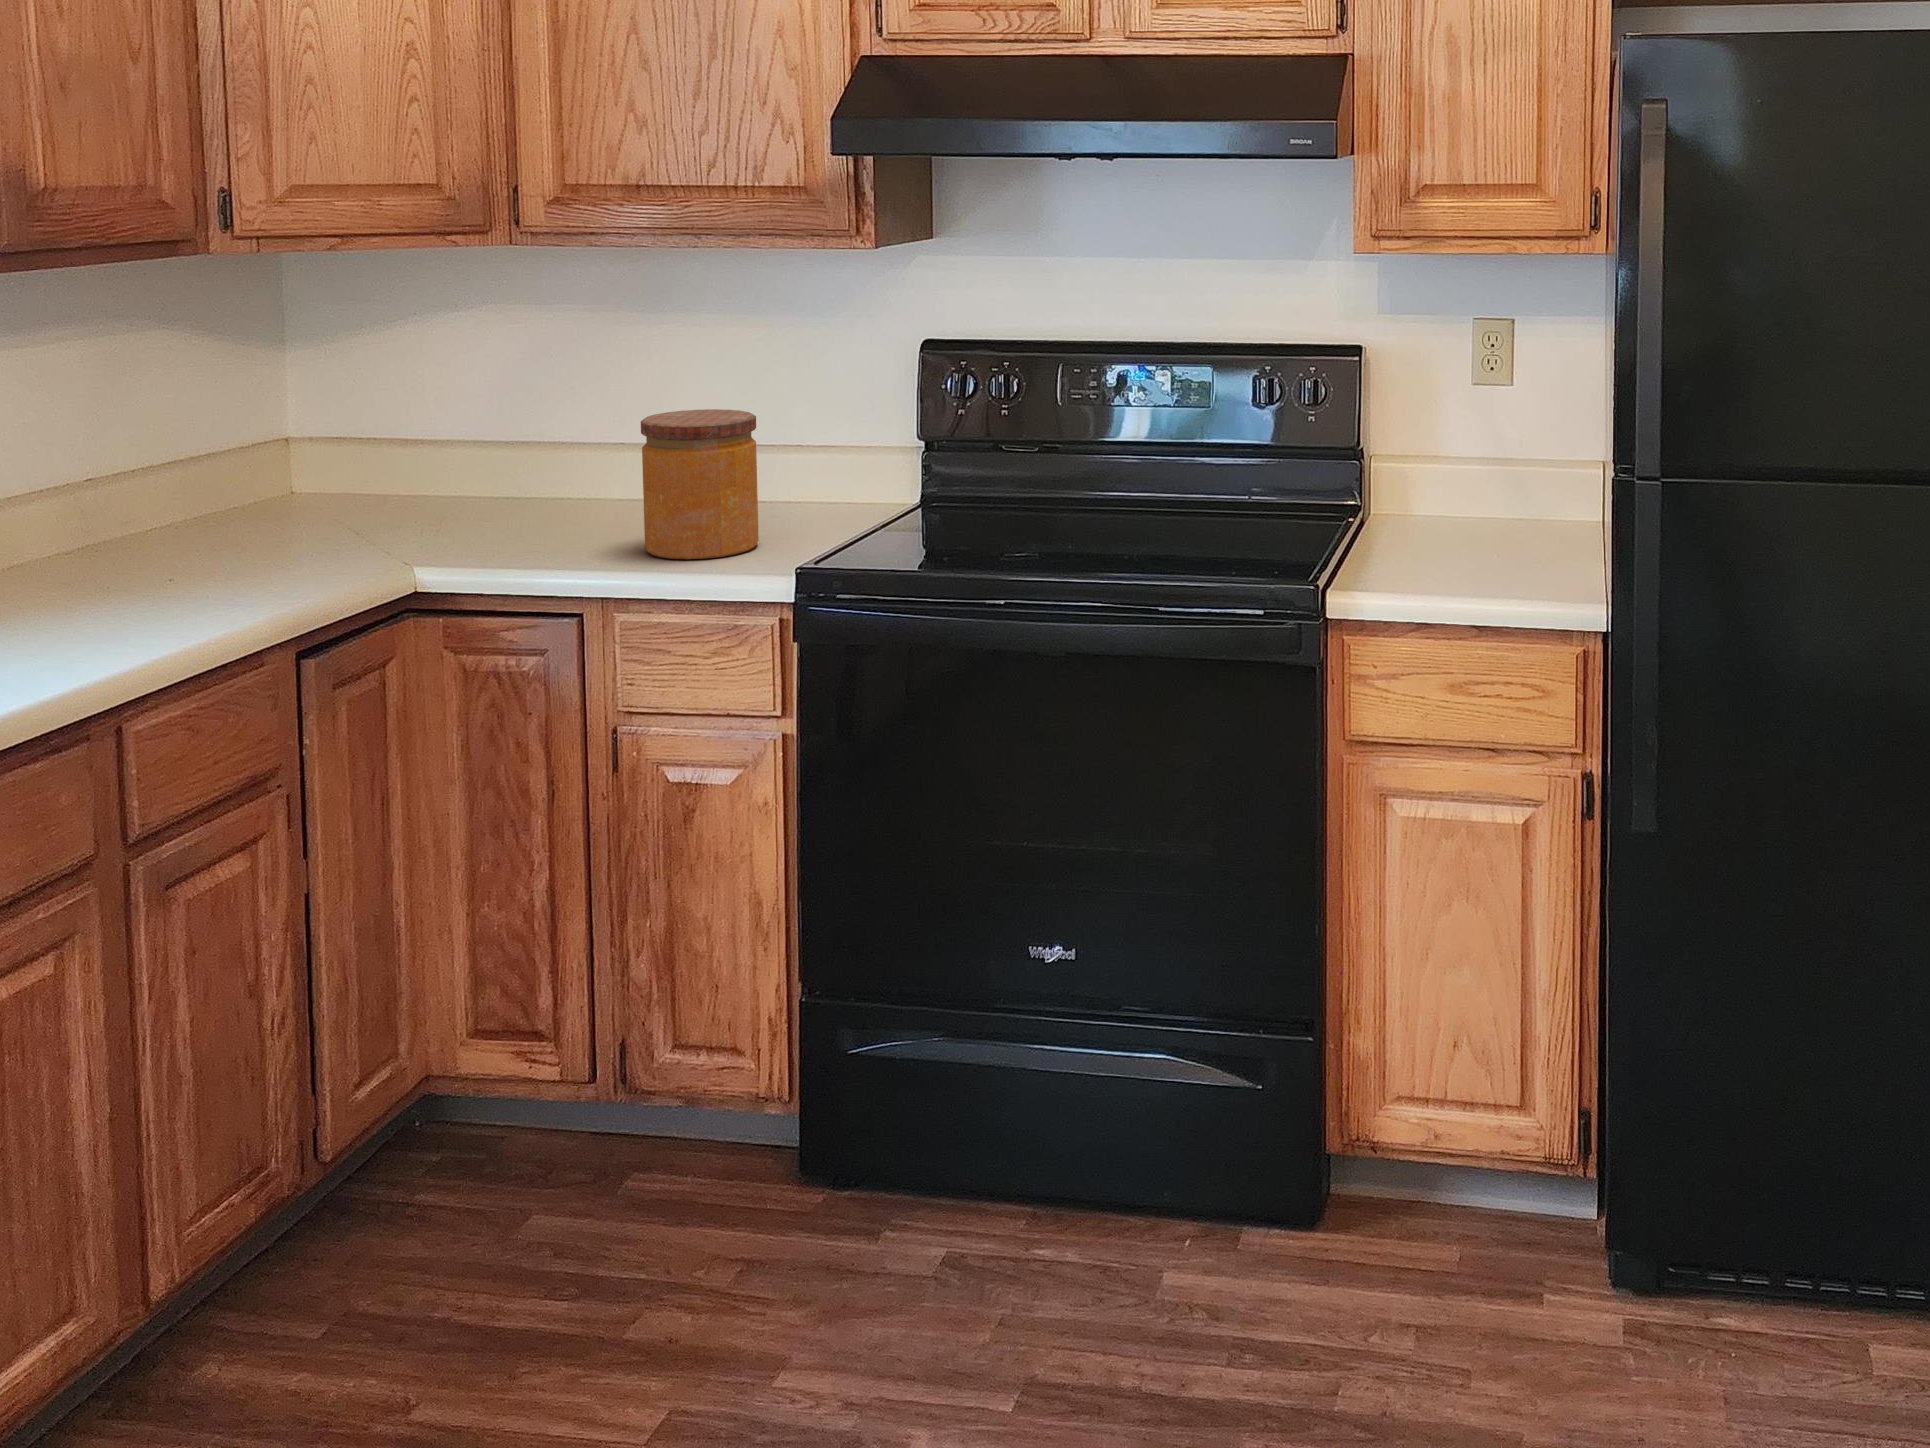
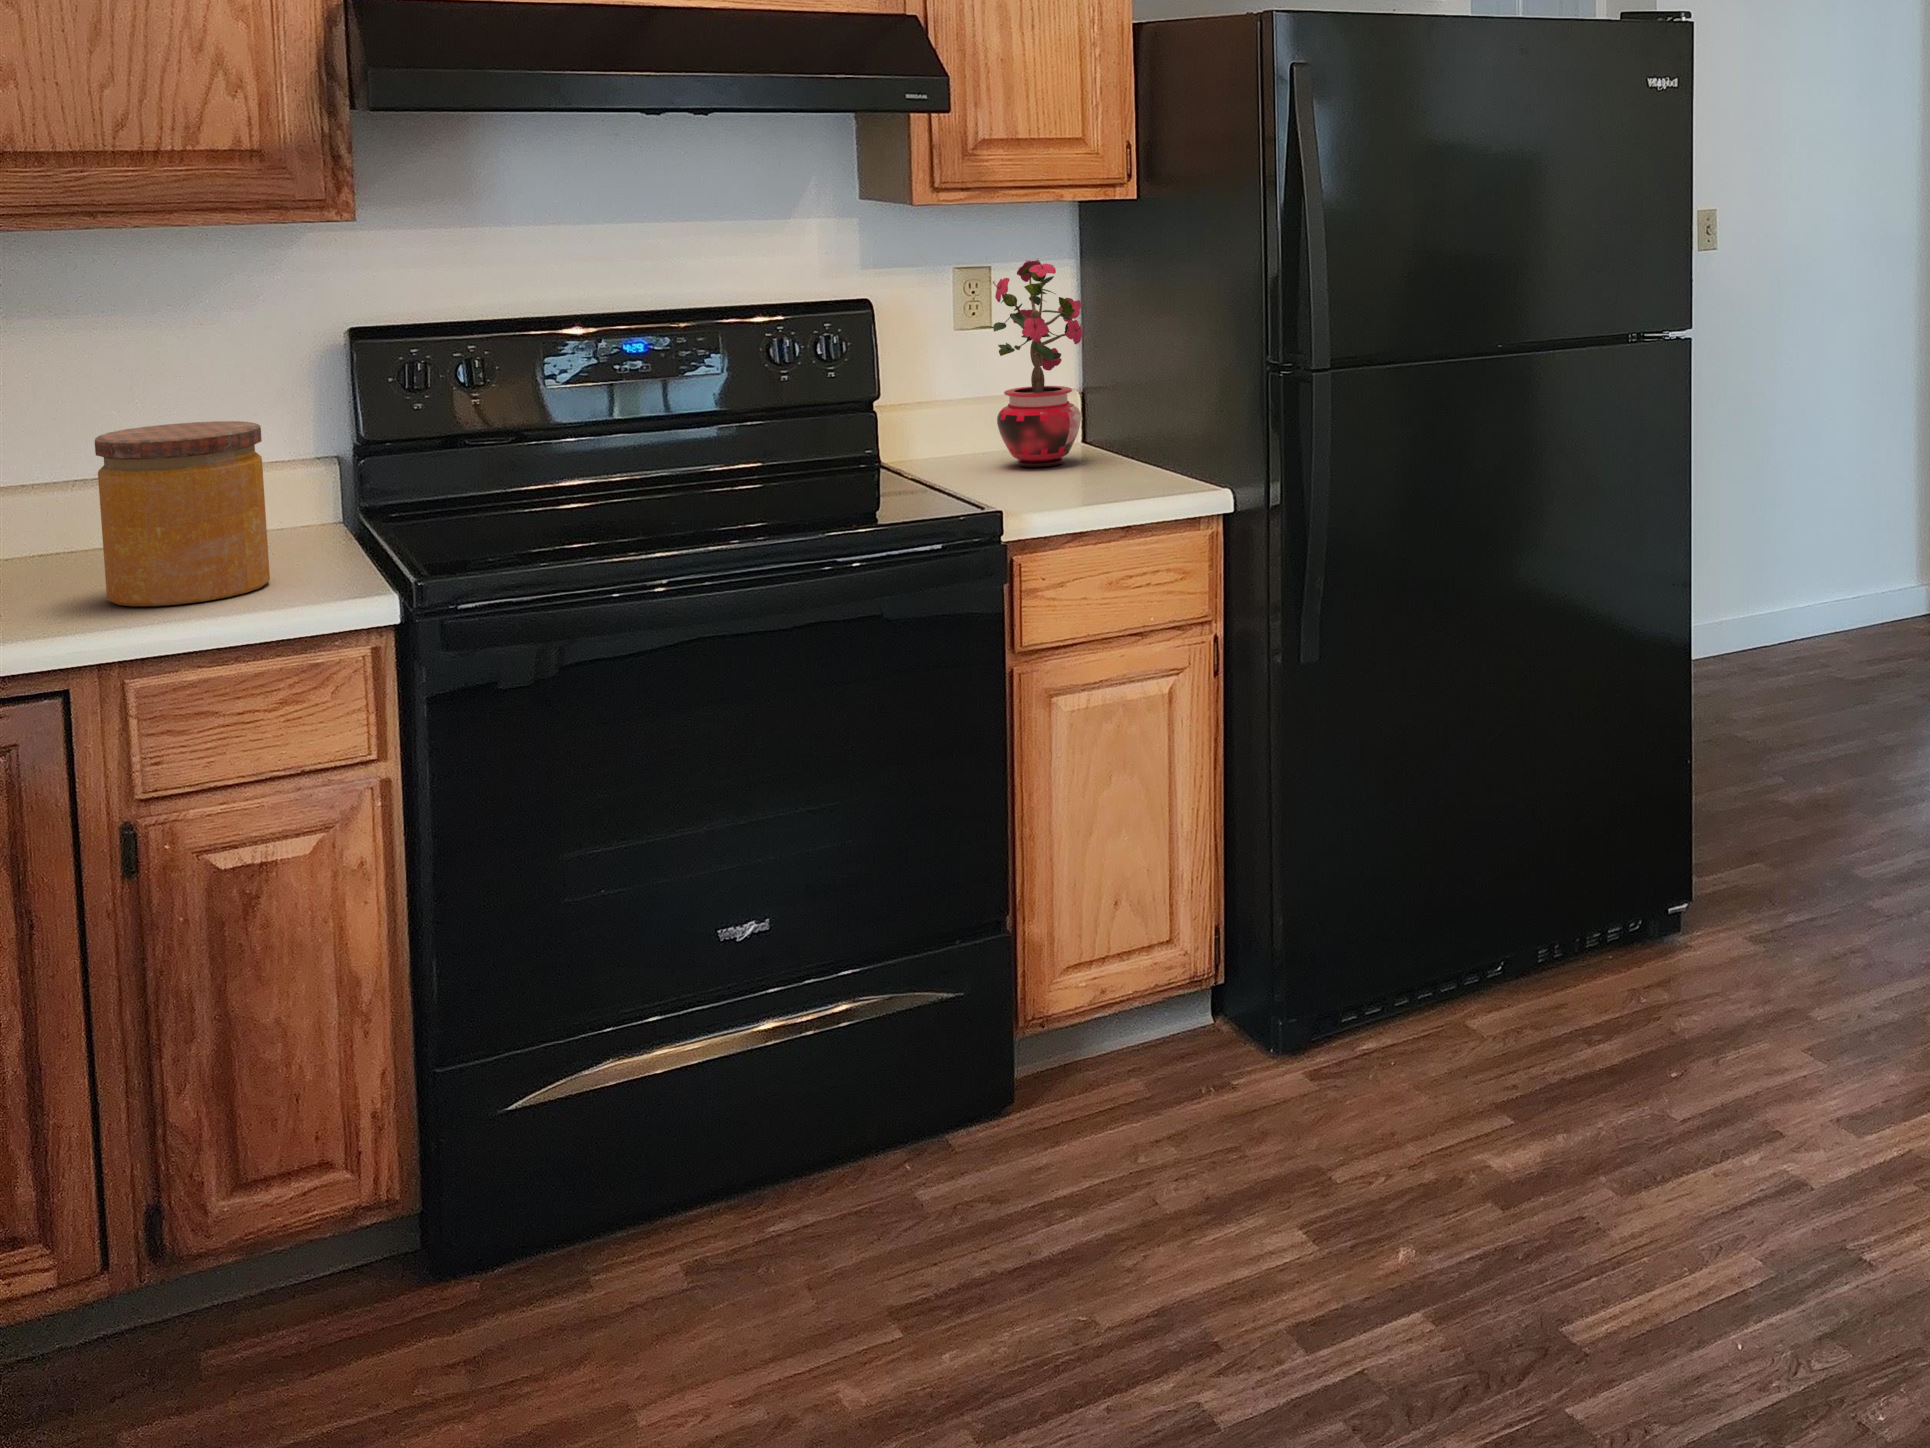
potted plant: none [1418,312,1550,541] -> present [973,260,1083,467]

